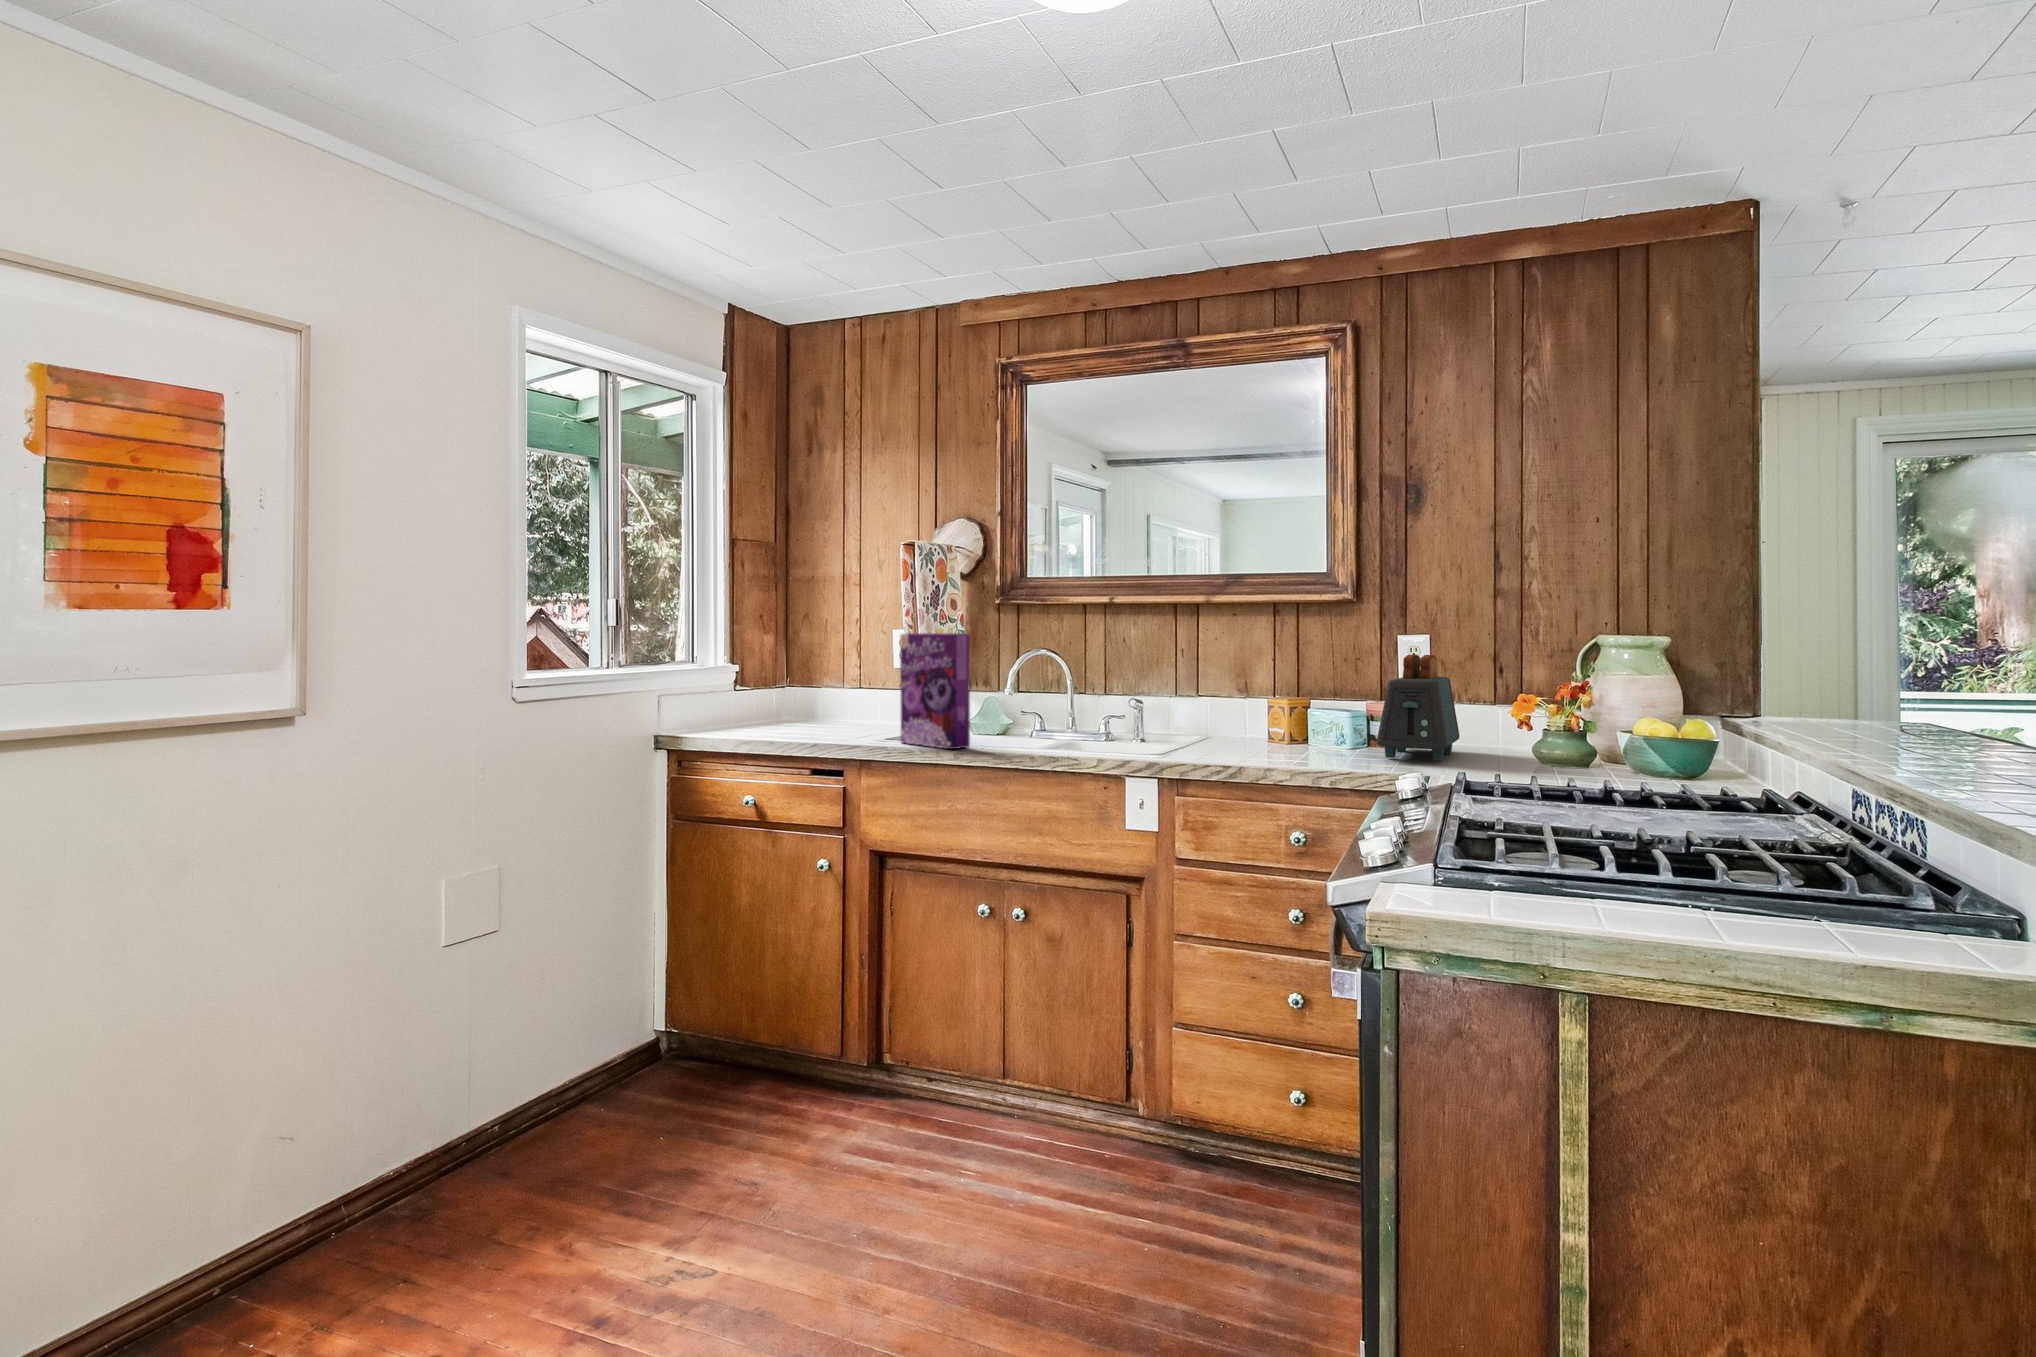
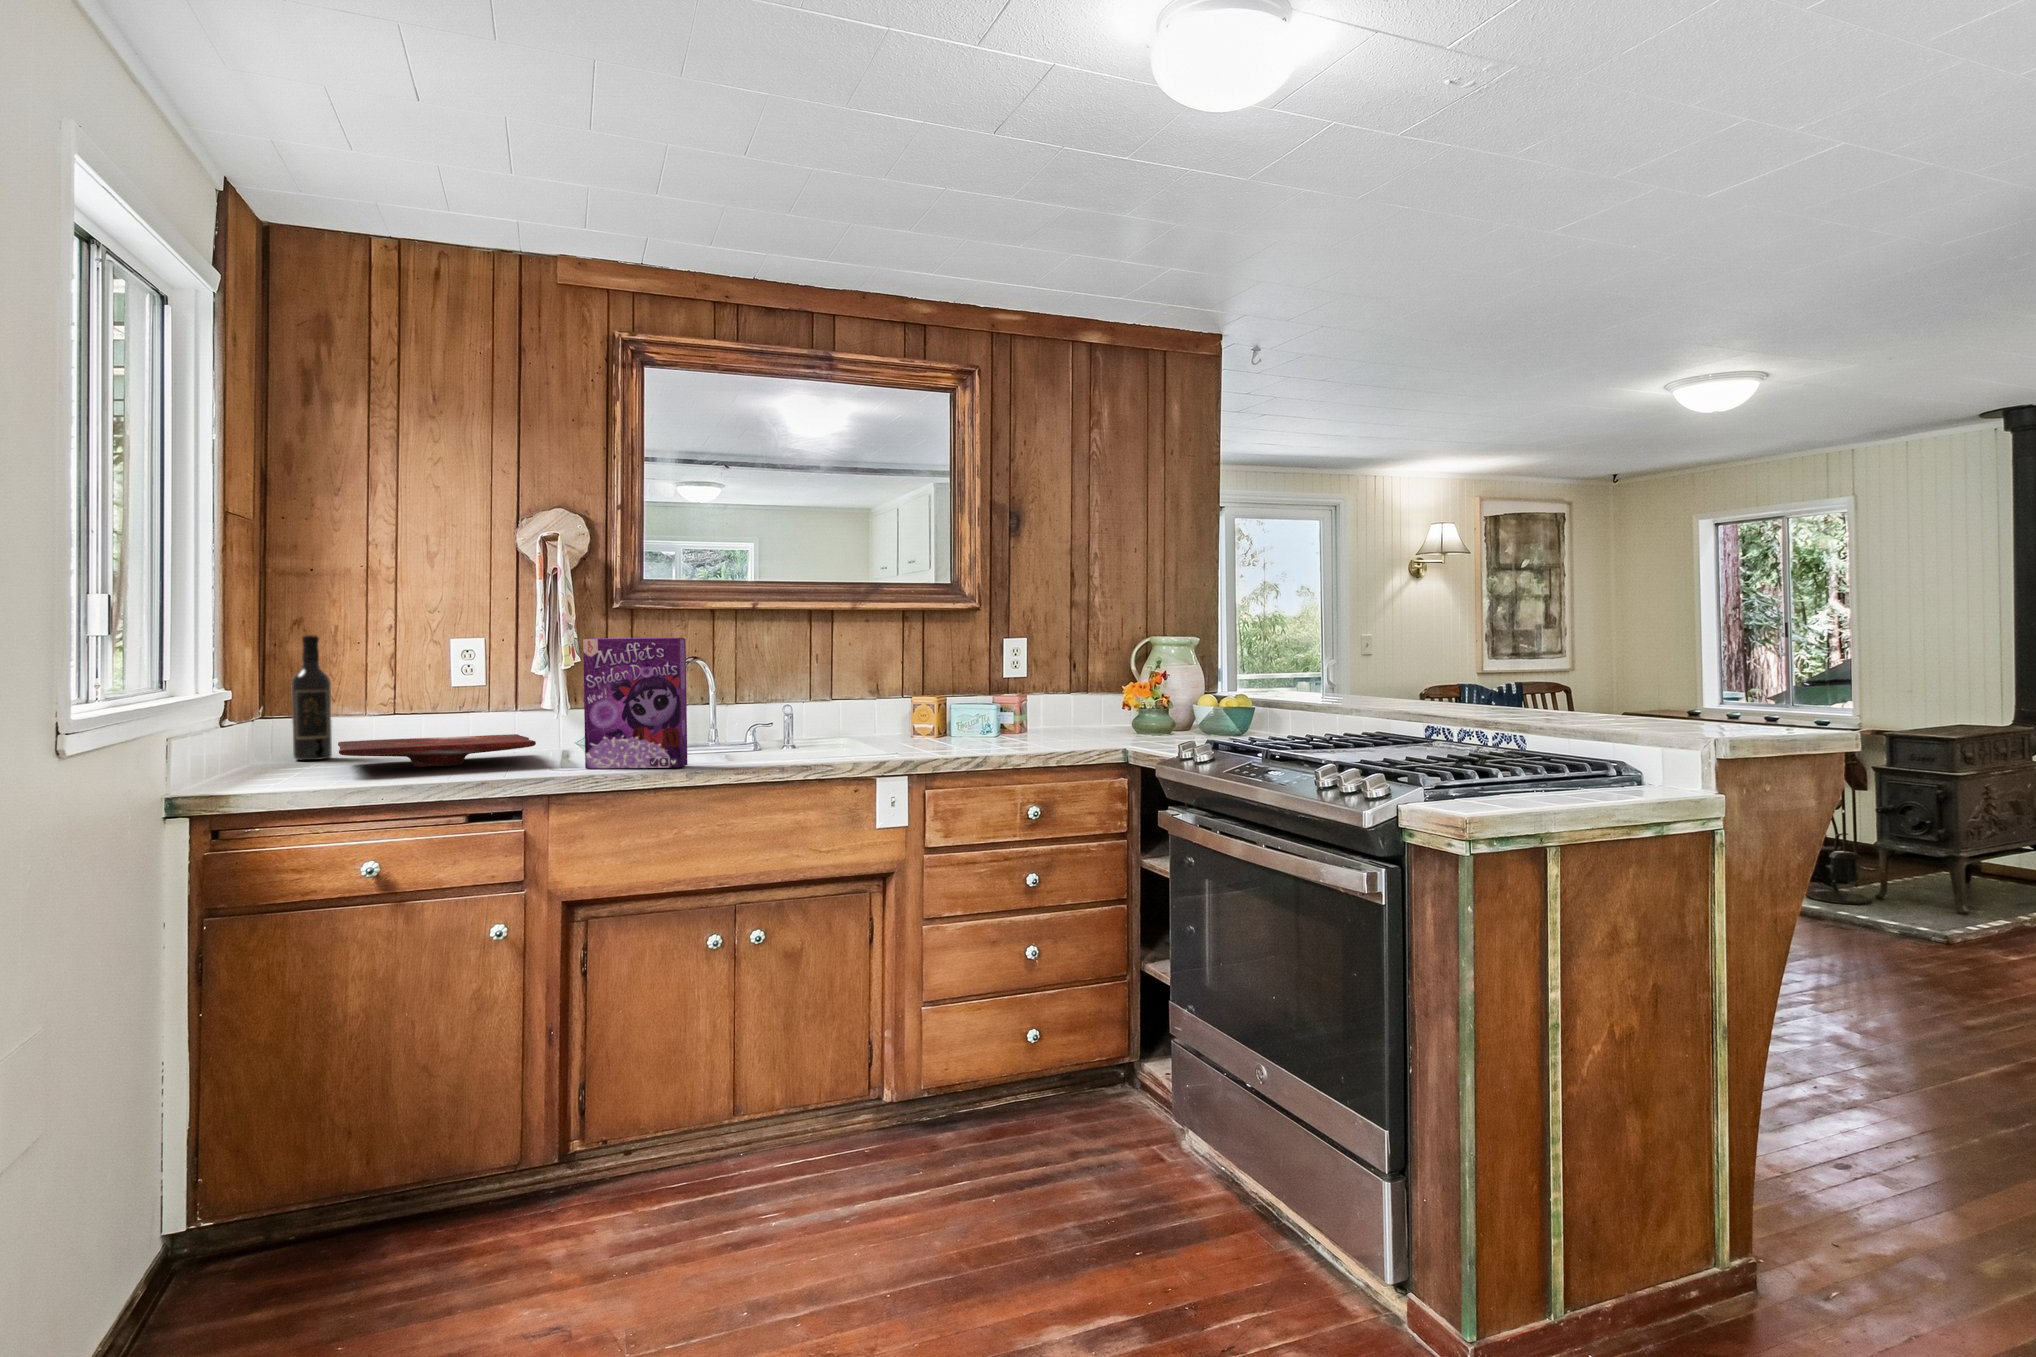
wine bottle: none [792,628,817,719] -> present [291,635,332,760]
toaster: present [1377,655,1460,761] -> none [1028,655,1104,741]
cutting board: none [756,707,916,731] -> present [338,734,536,767]

